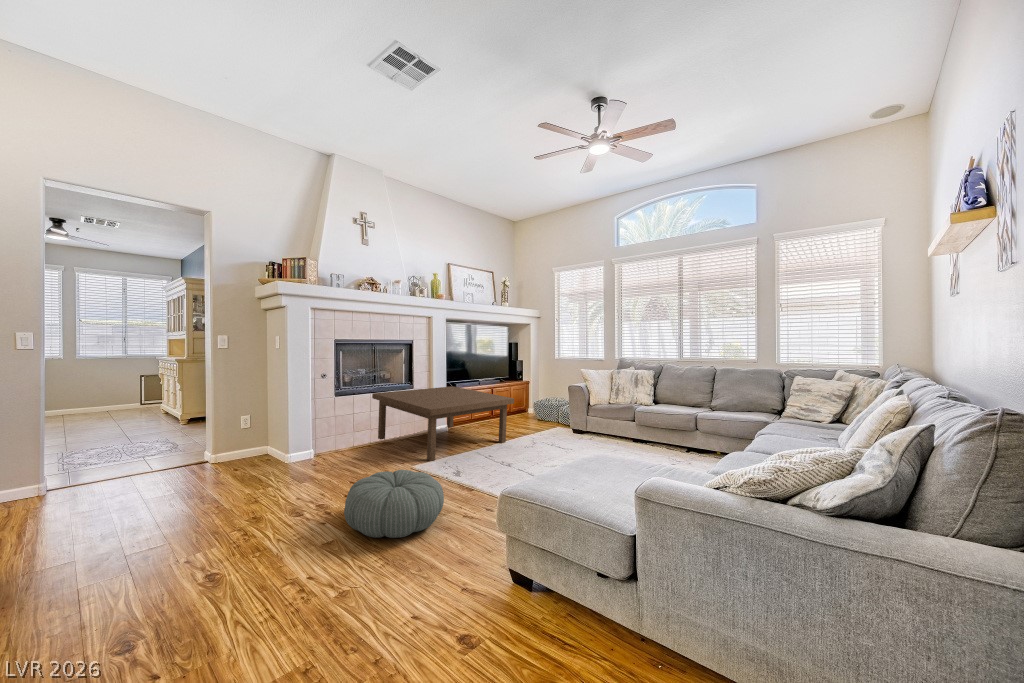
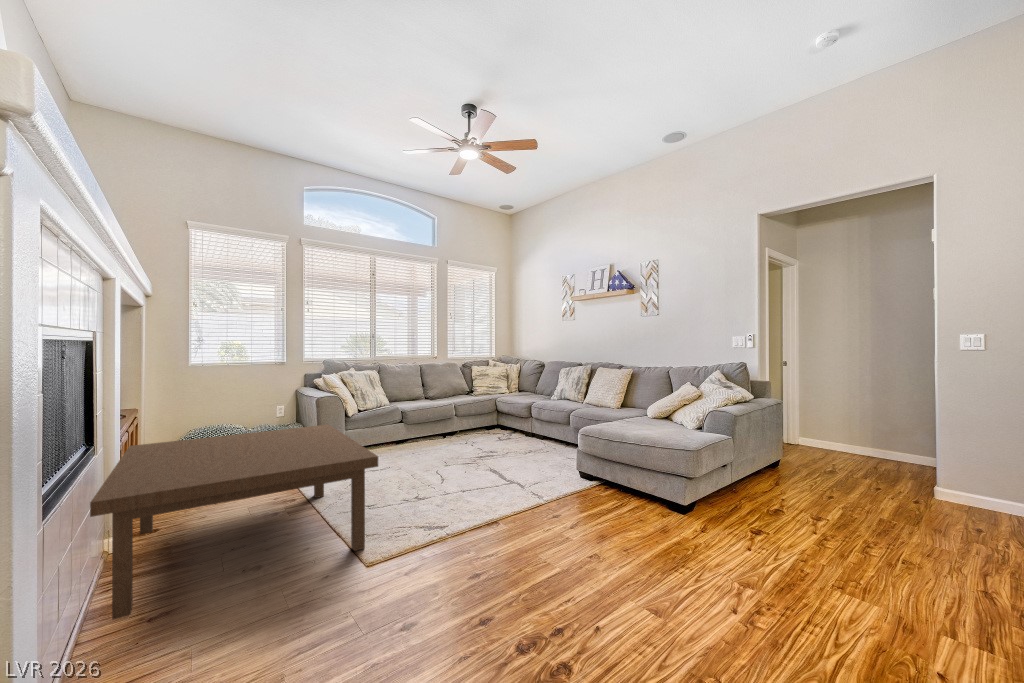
pouf: present [344,470,444,538] -> none [526,499,652,593]

